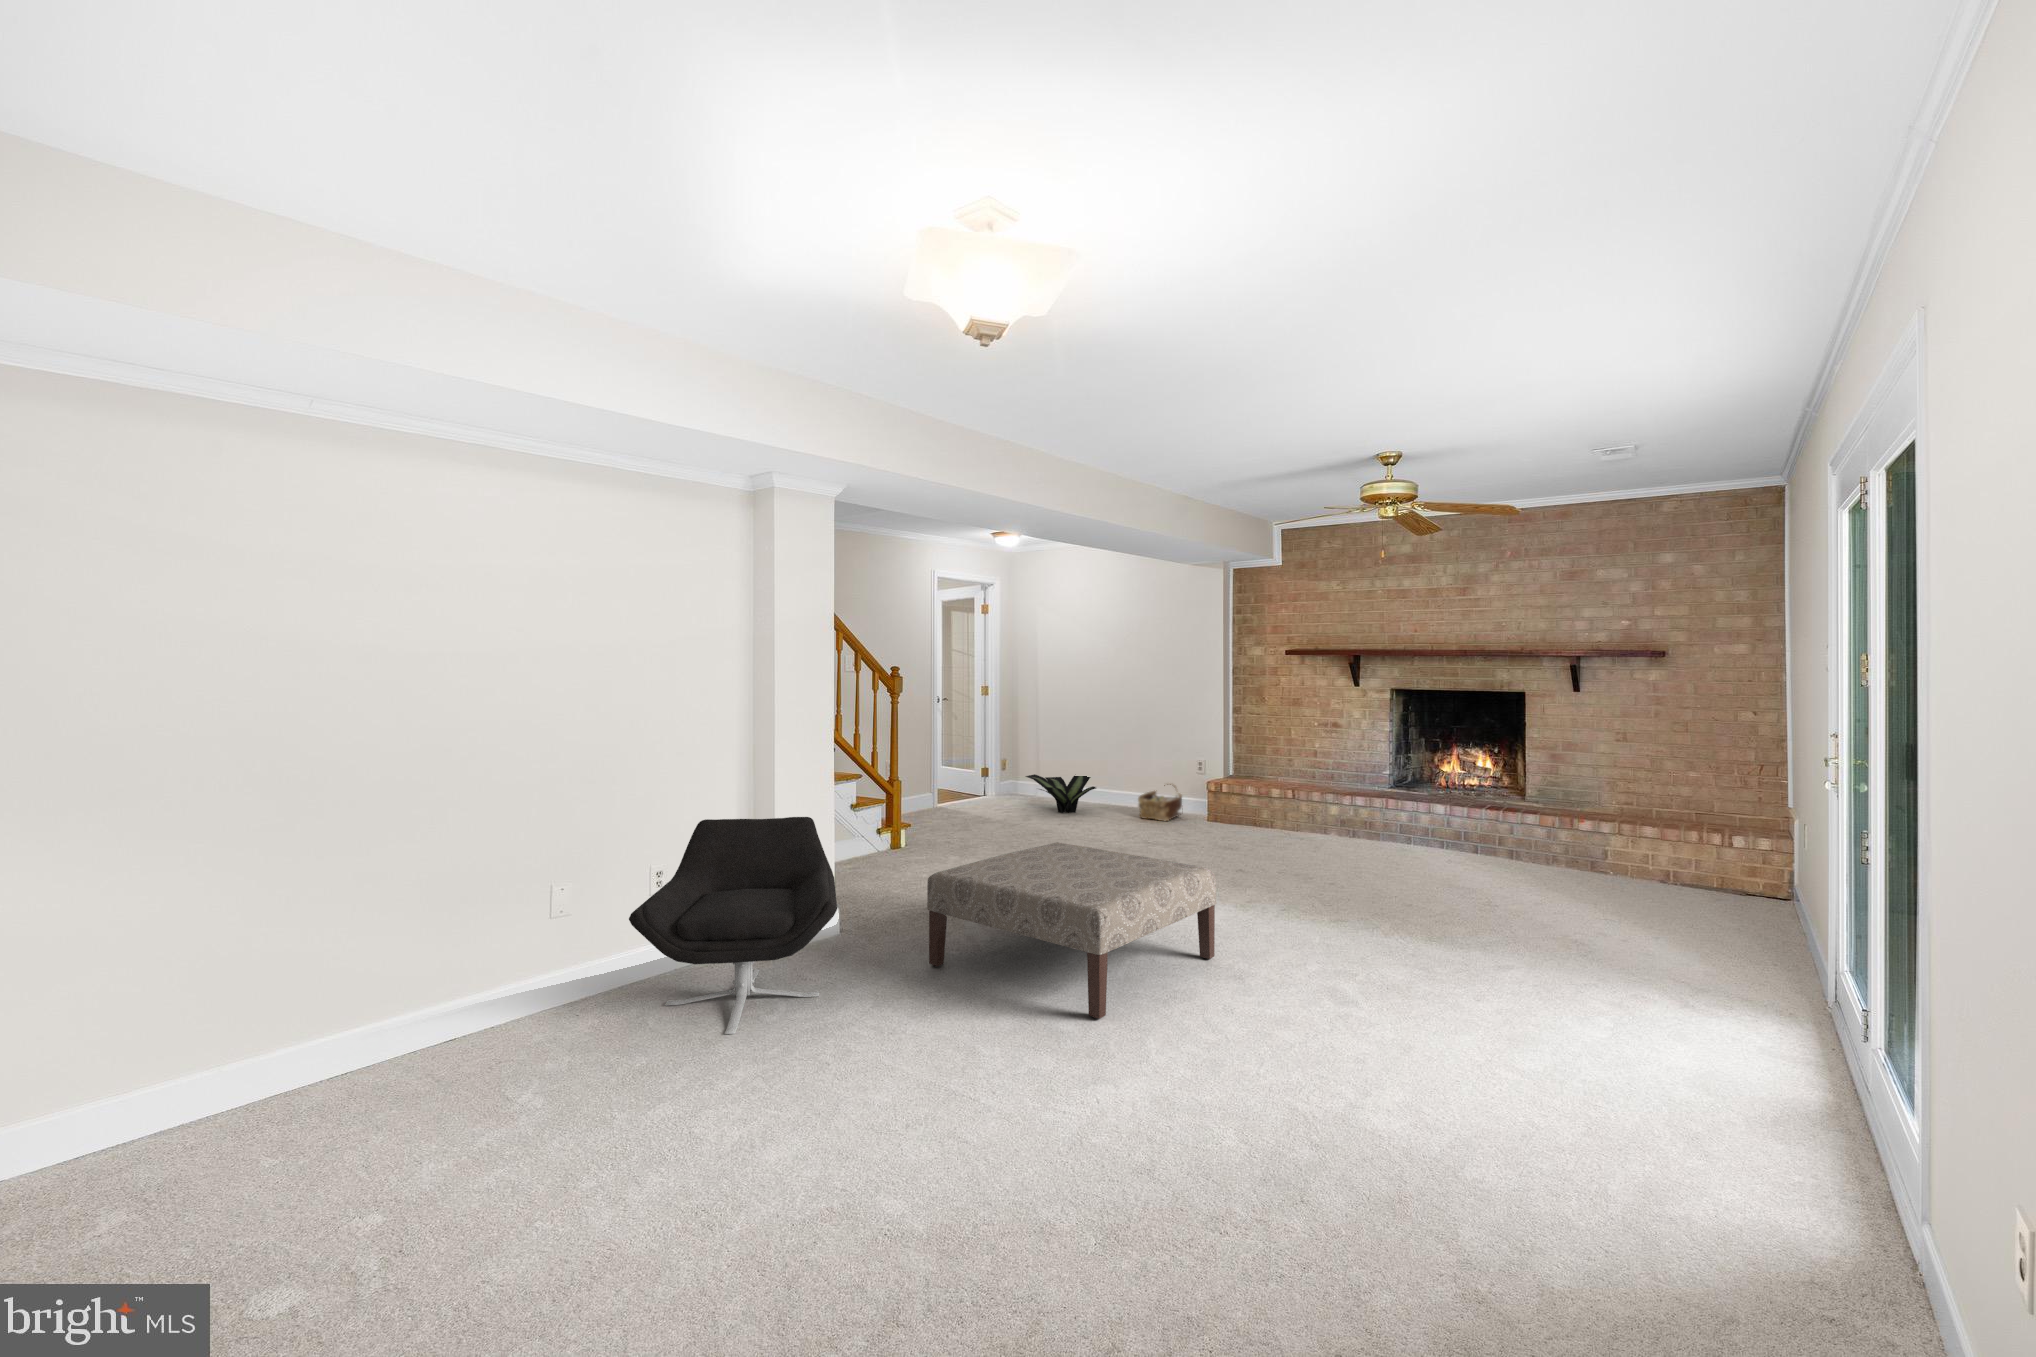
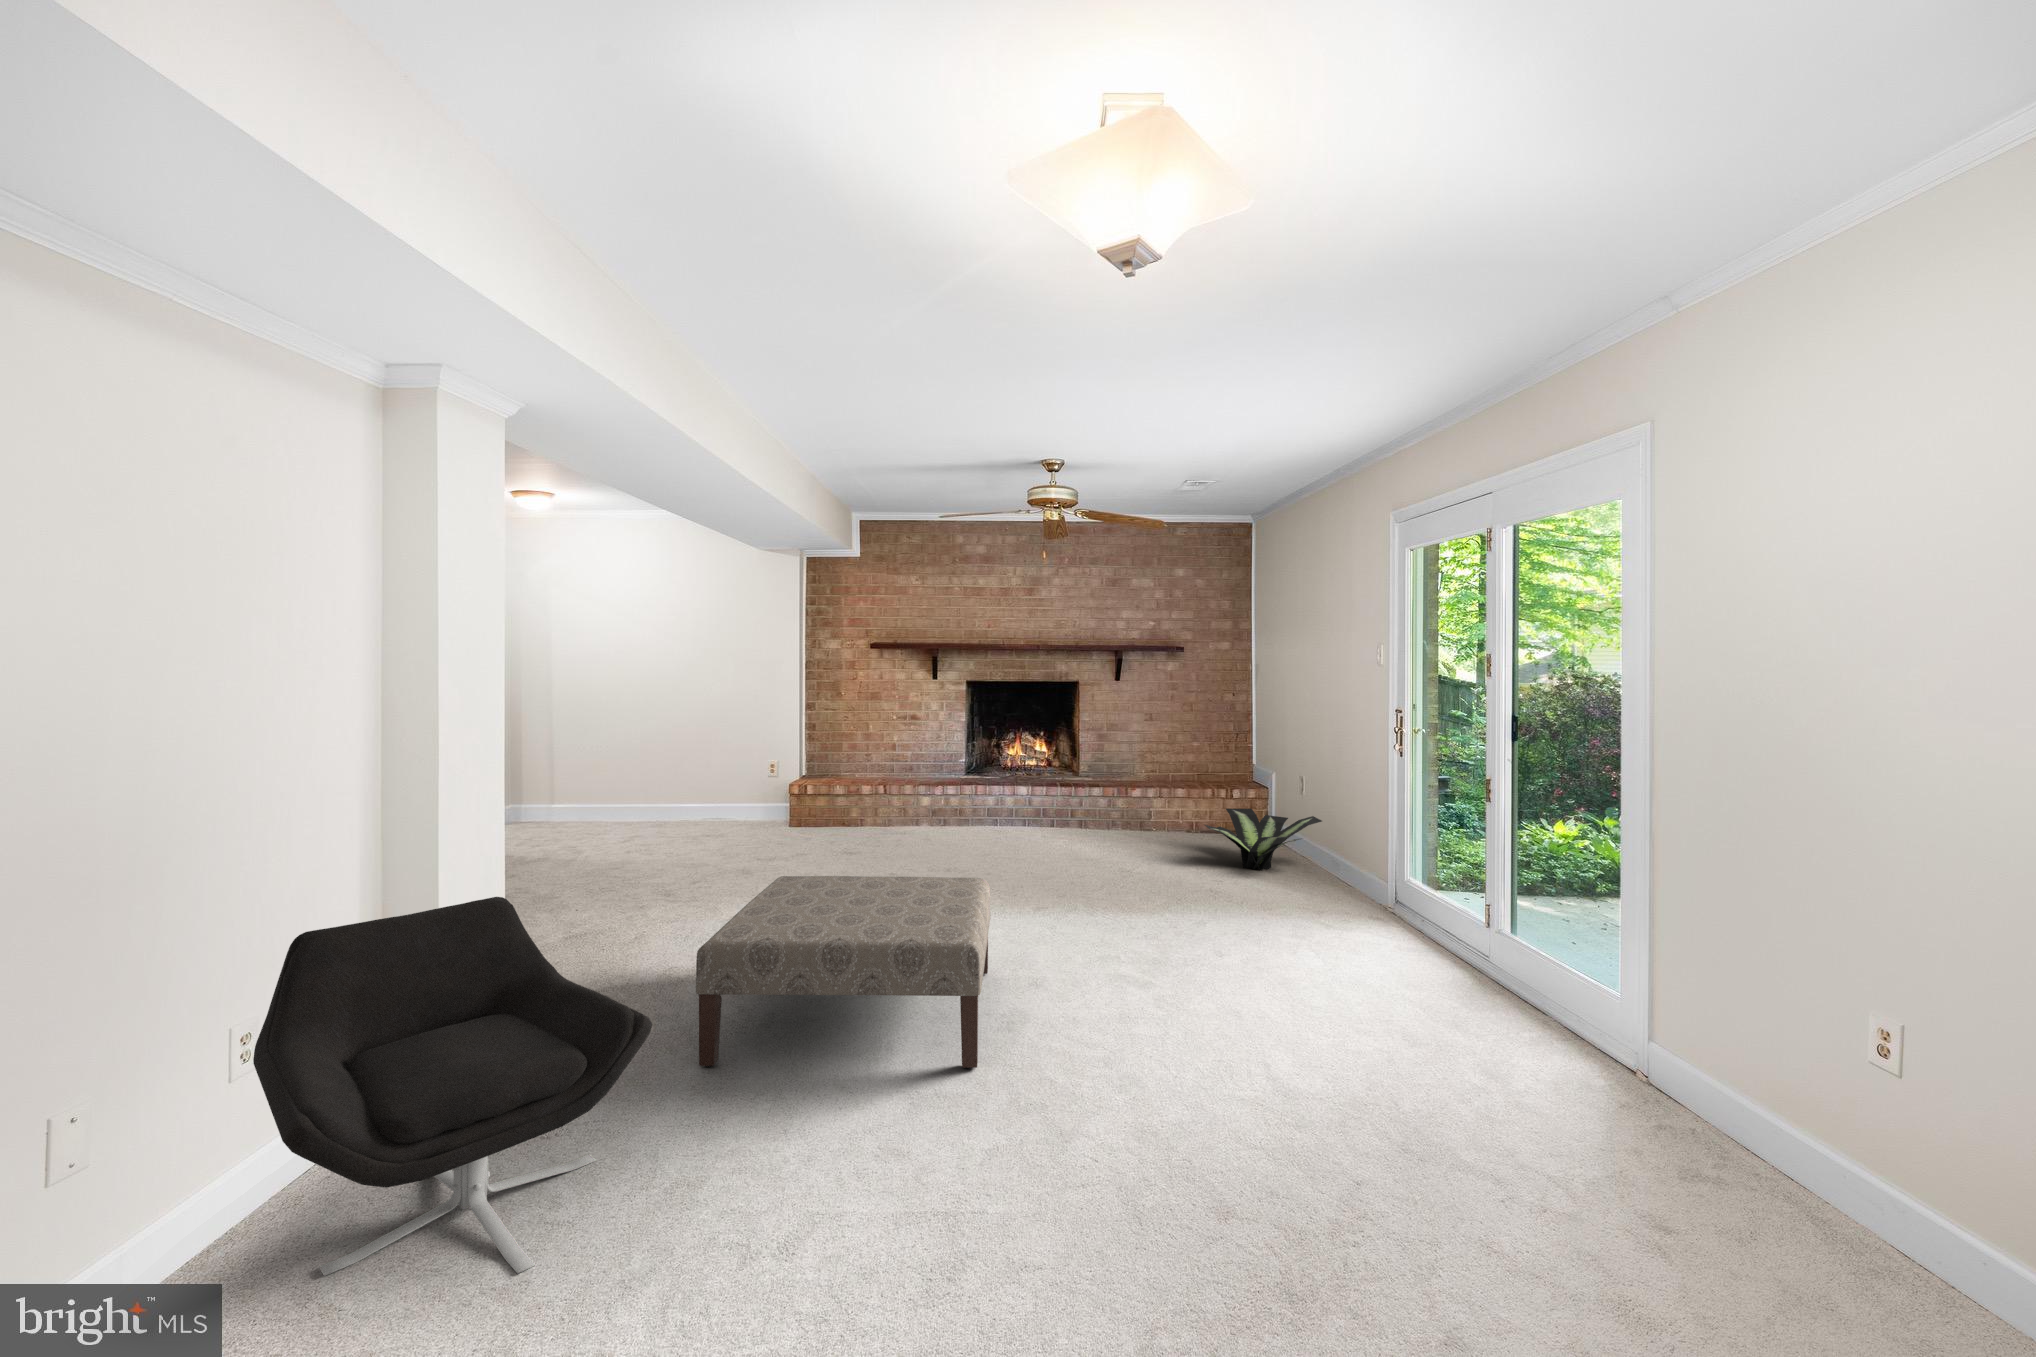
potted plant: present [1026,774,1096,813] -> present [1205,809,1322,871]
woven basket: present [1138,784,1182,821] -> none [707,789,756,833]

